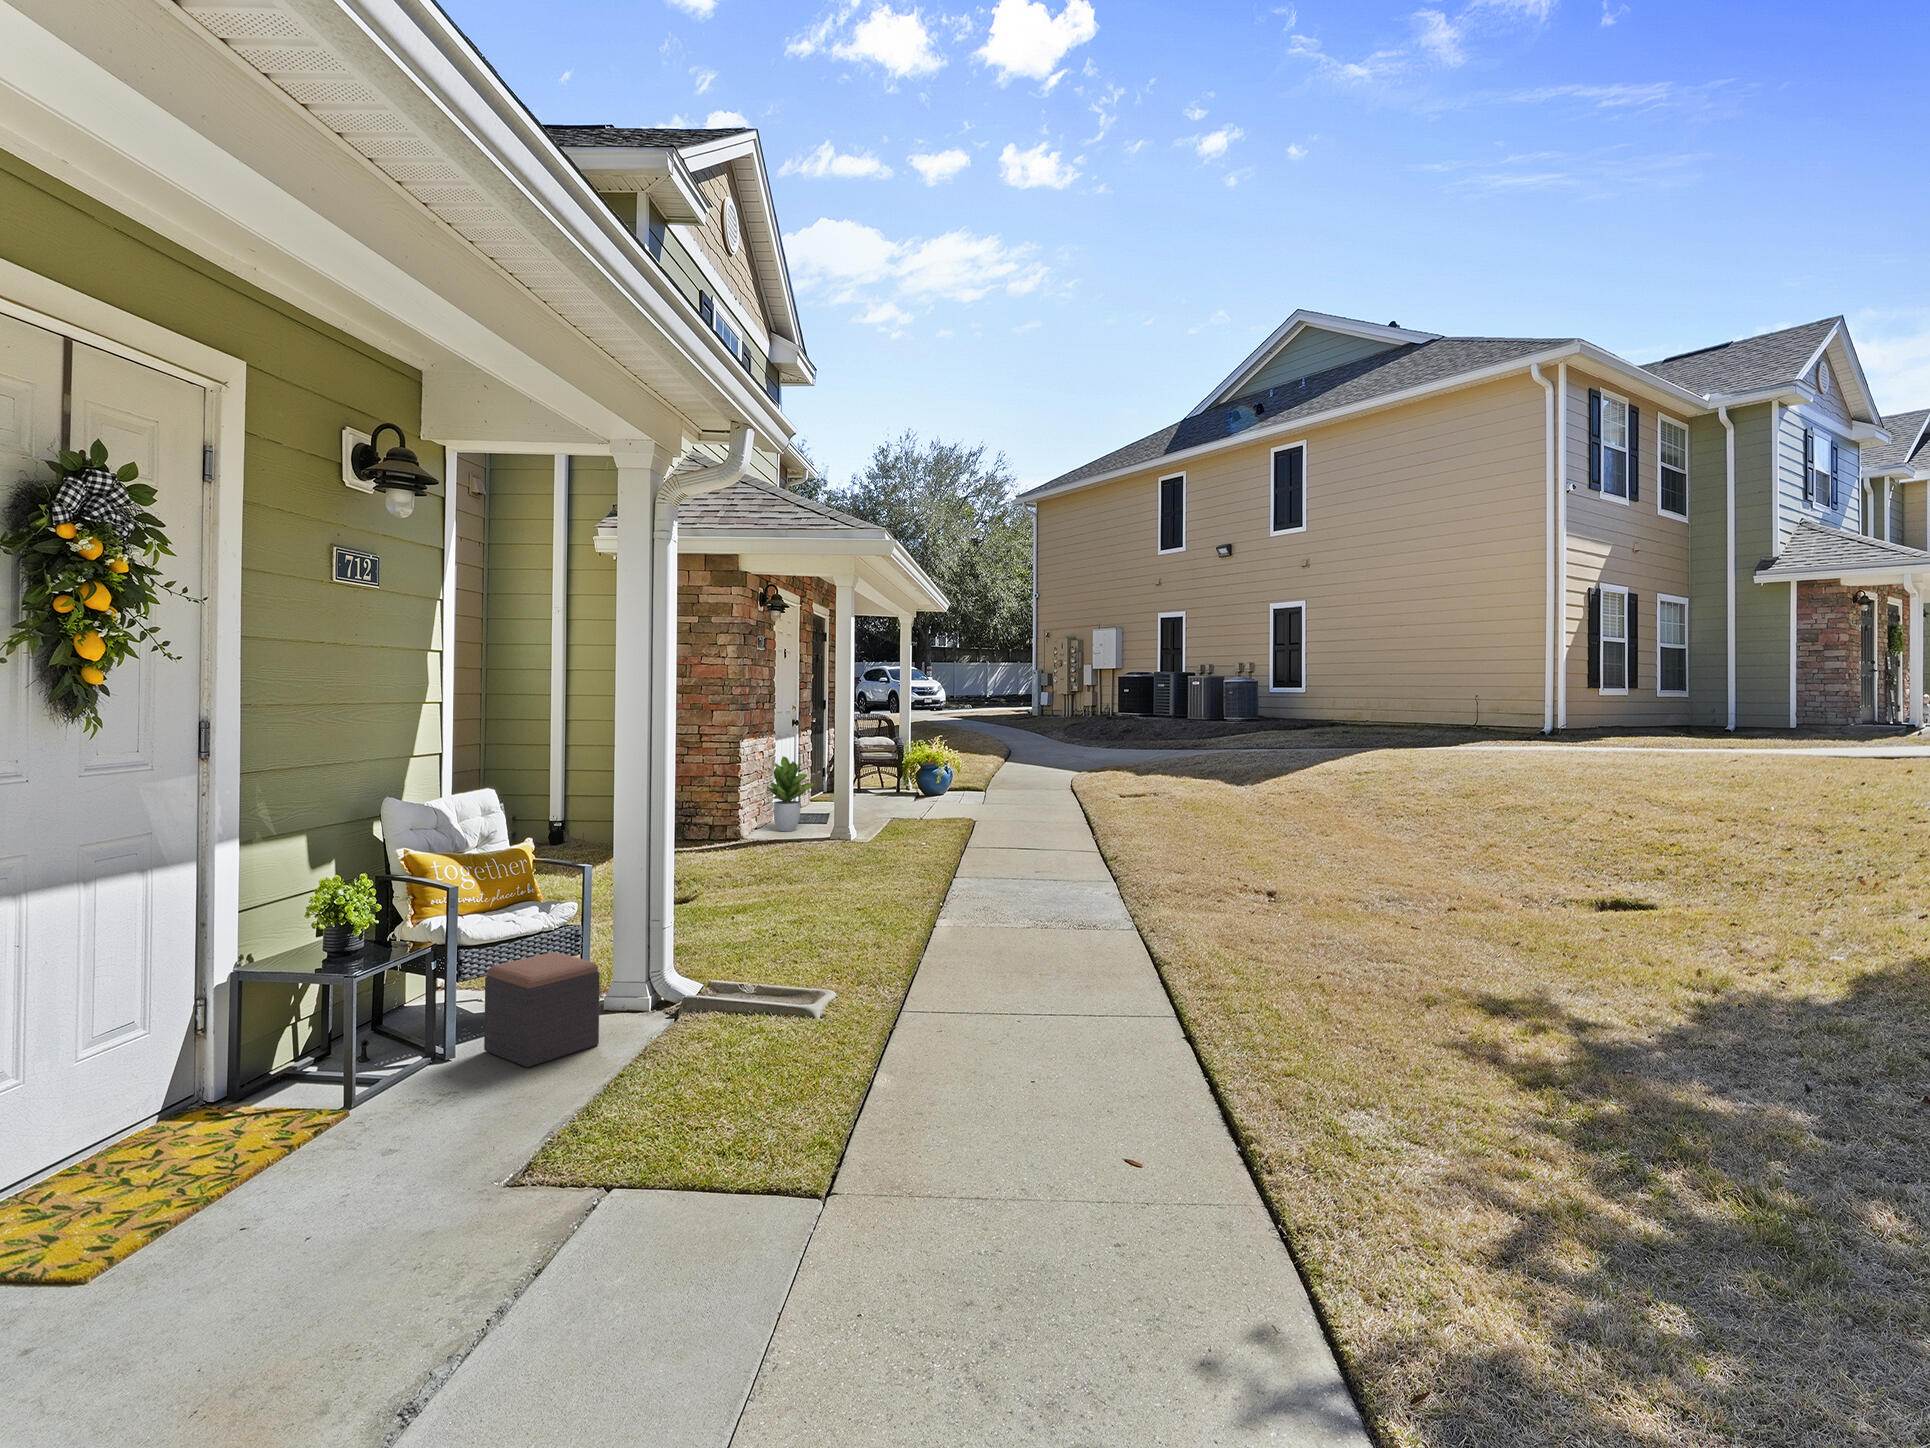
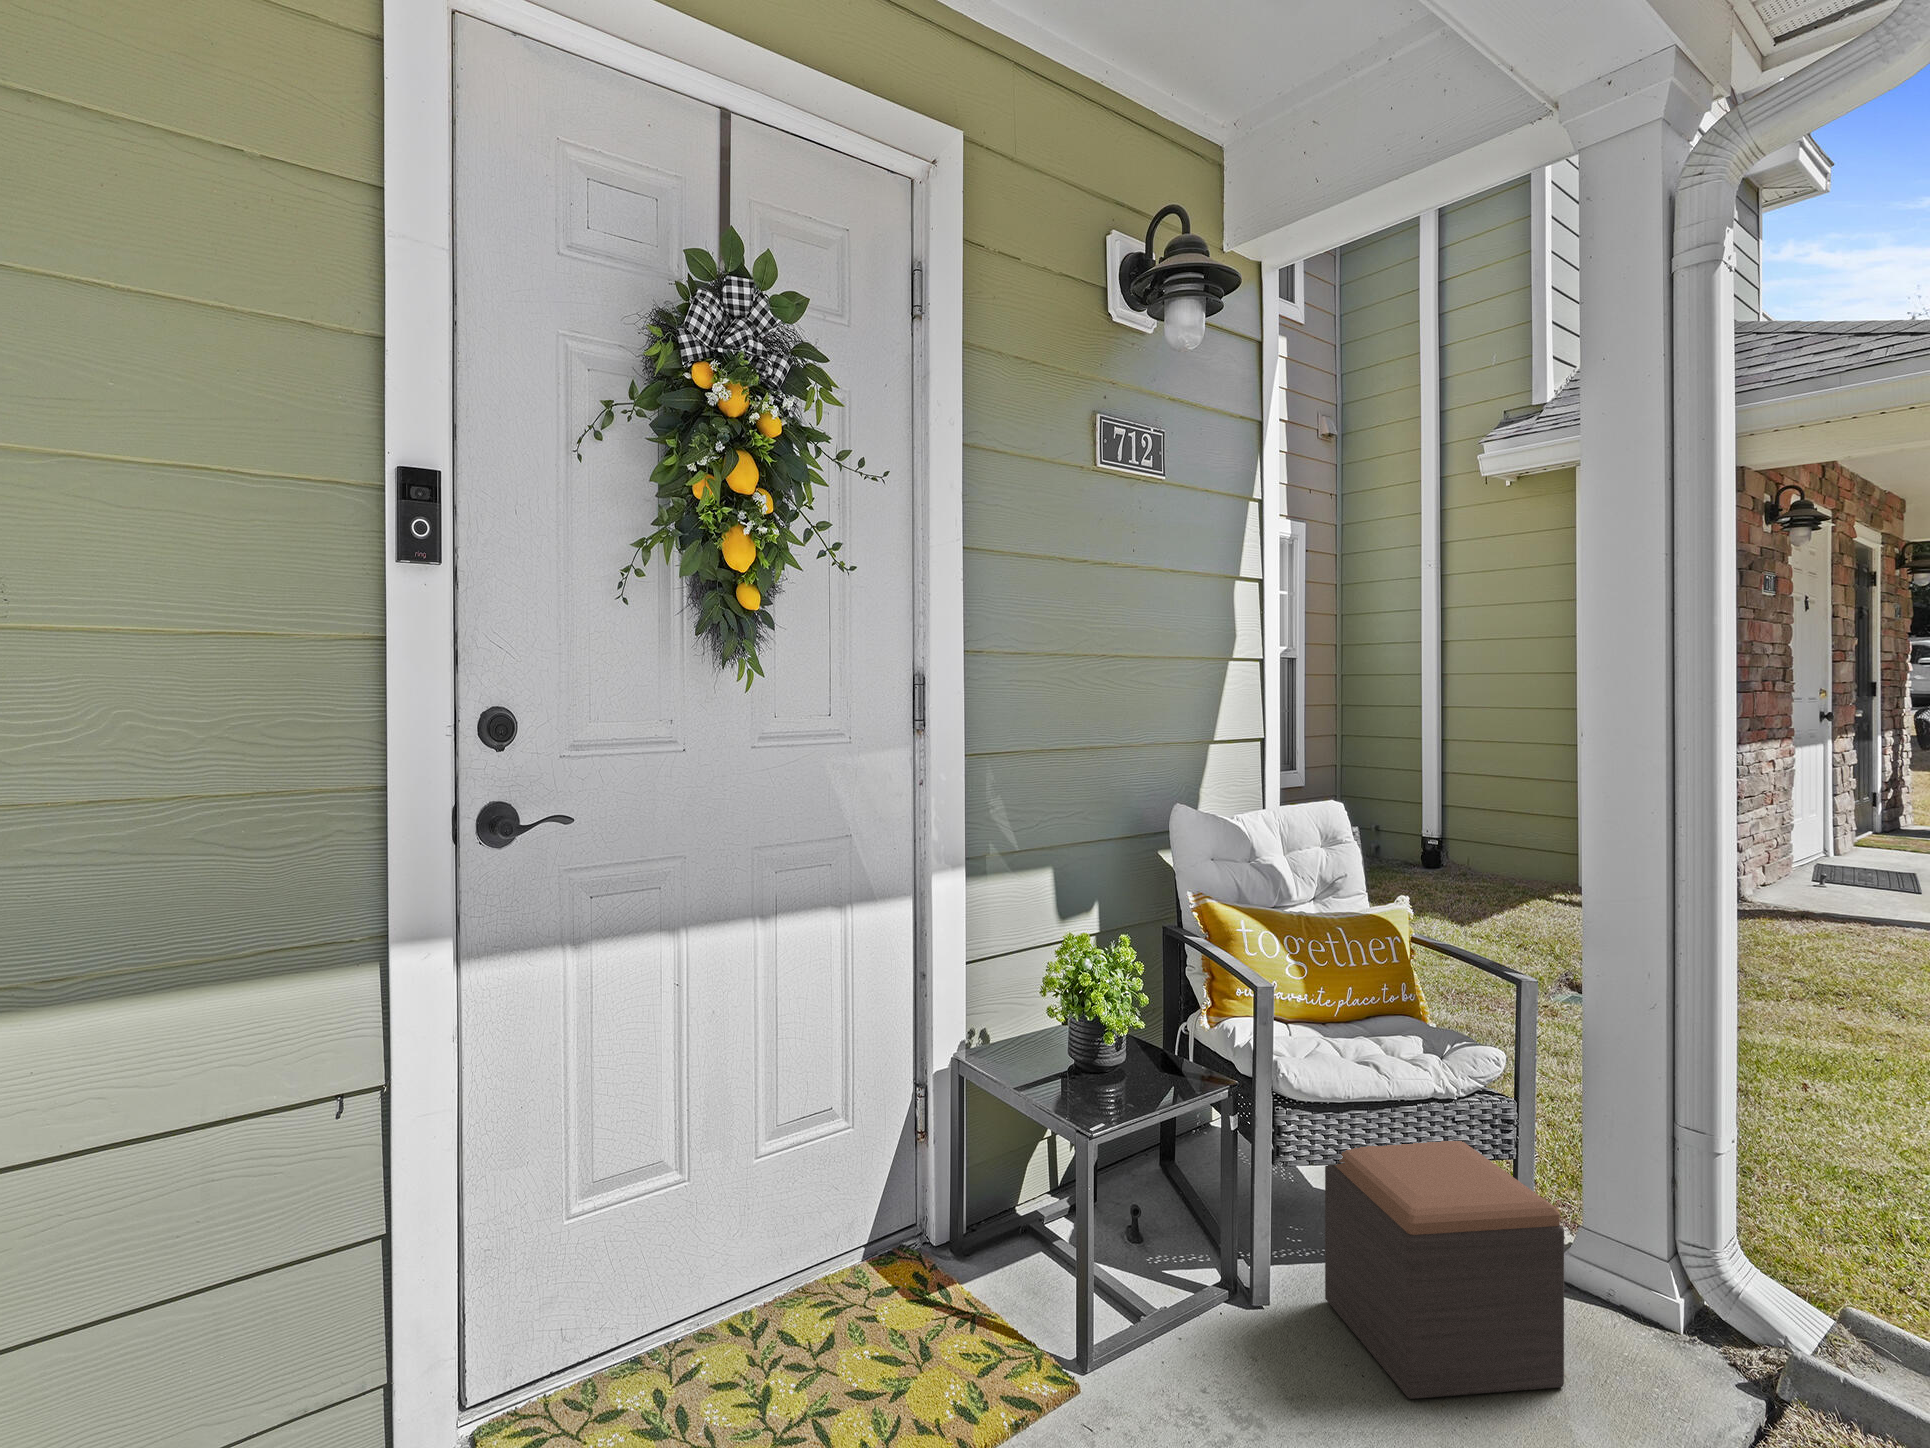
potted plant: present [767,756,814,831] -> none [1785,771,1892,900]

